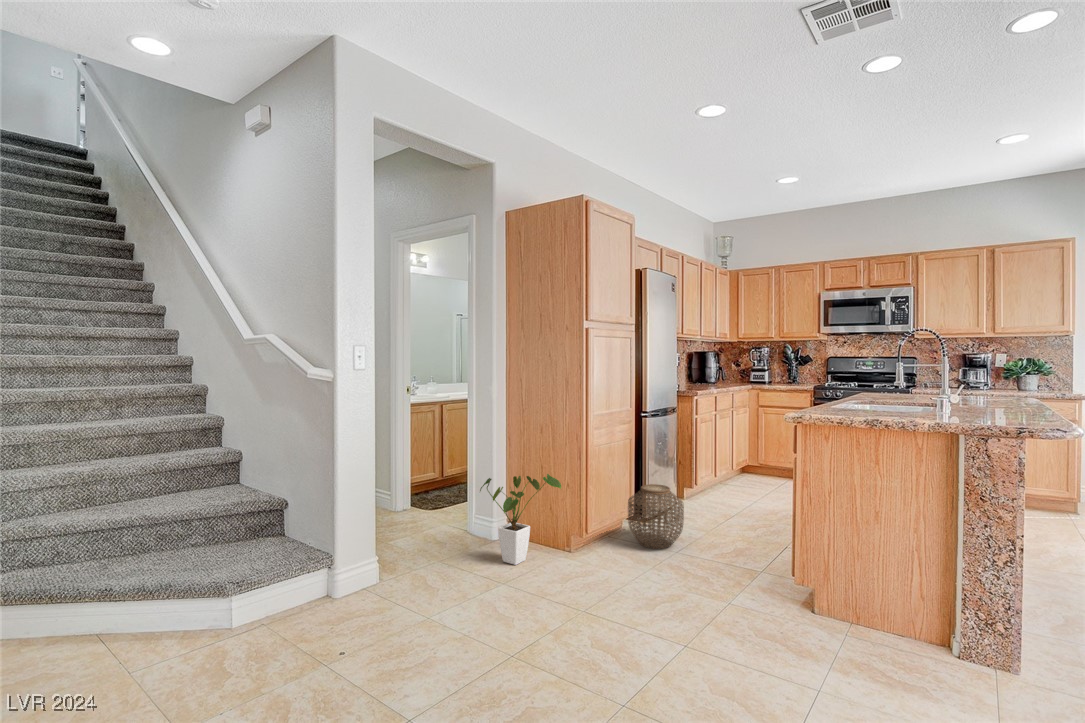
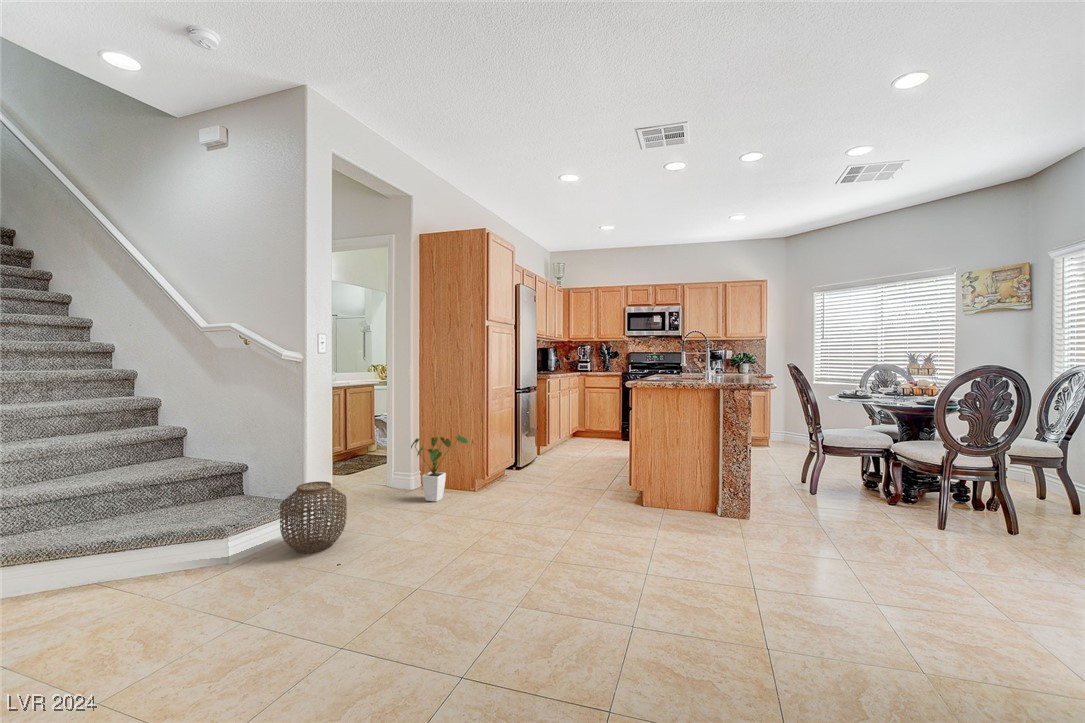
woven basket: present [628,484,684,549] -> present [280,481,347,554]

